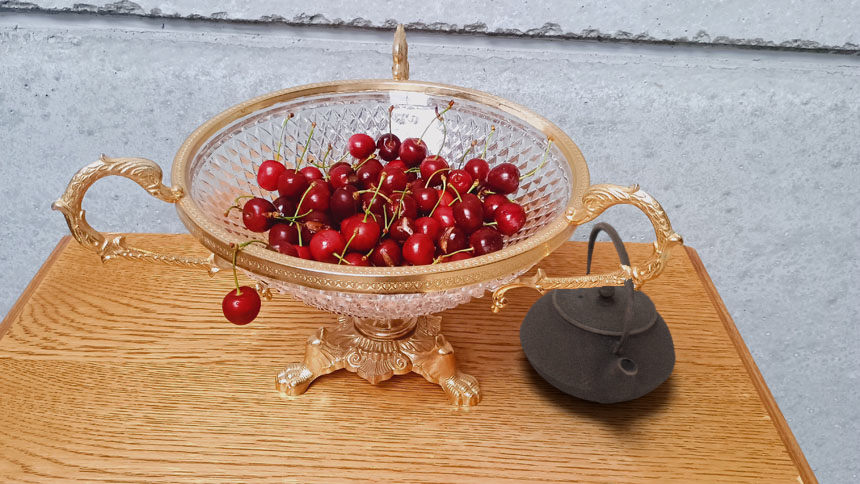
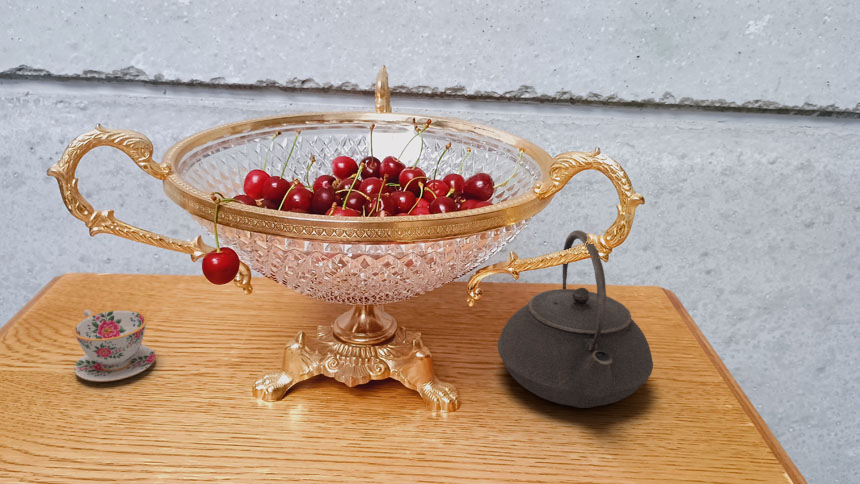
teacup: none [91,293,176,373] -> present [72,309,155,382]

